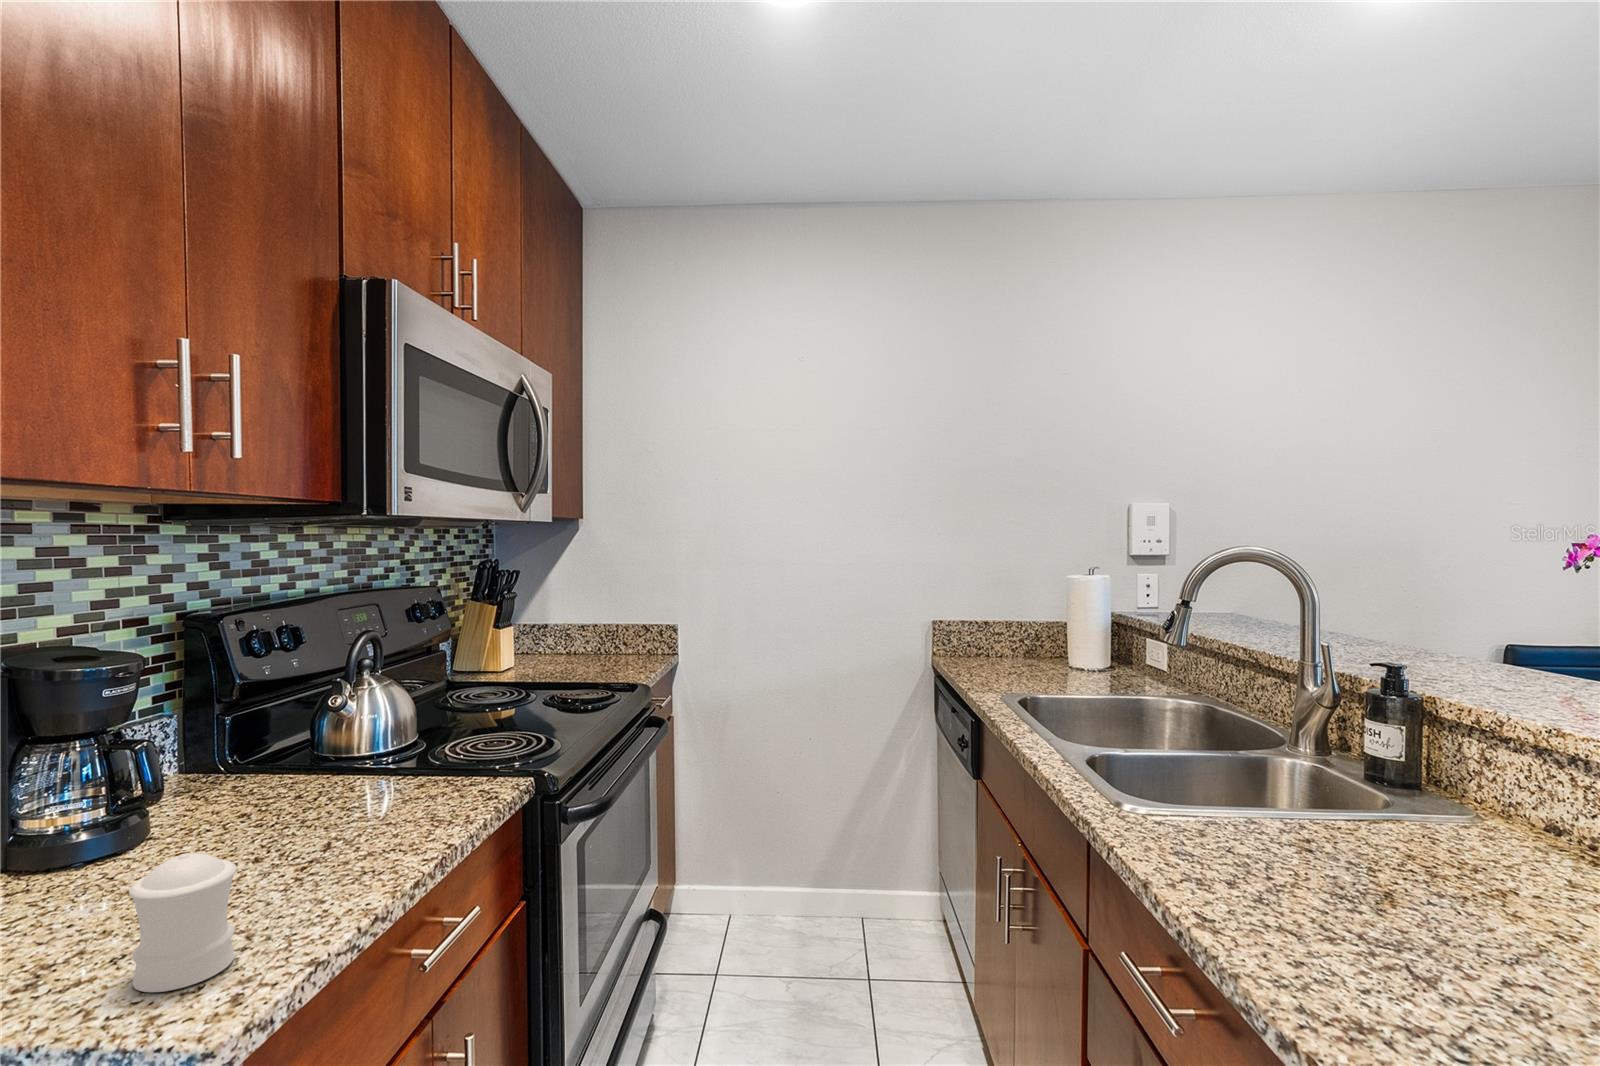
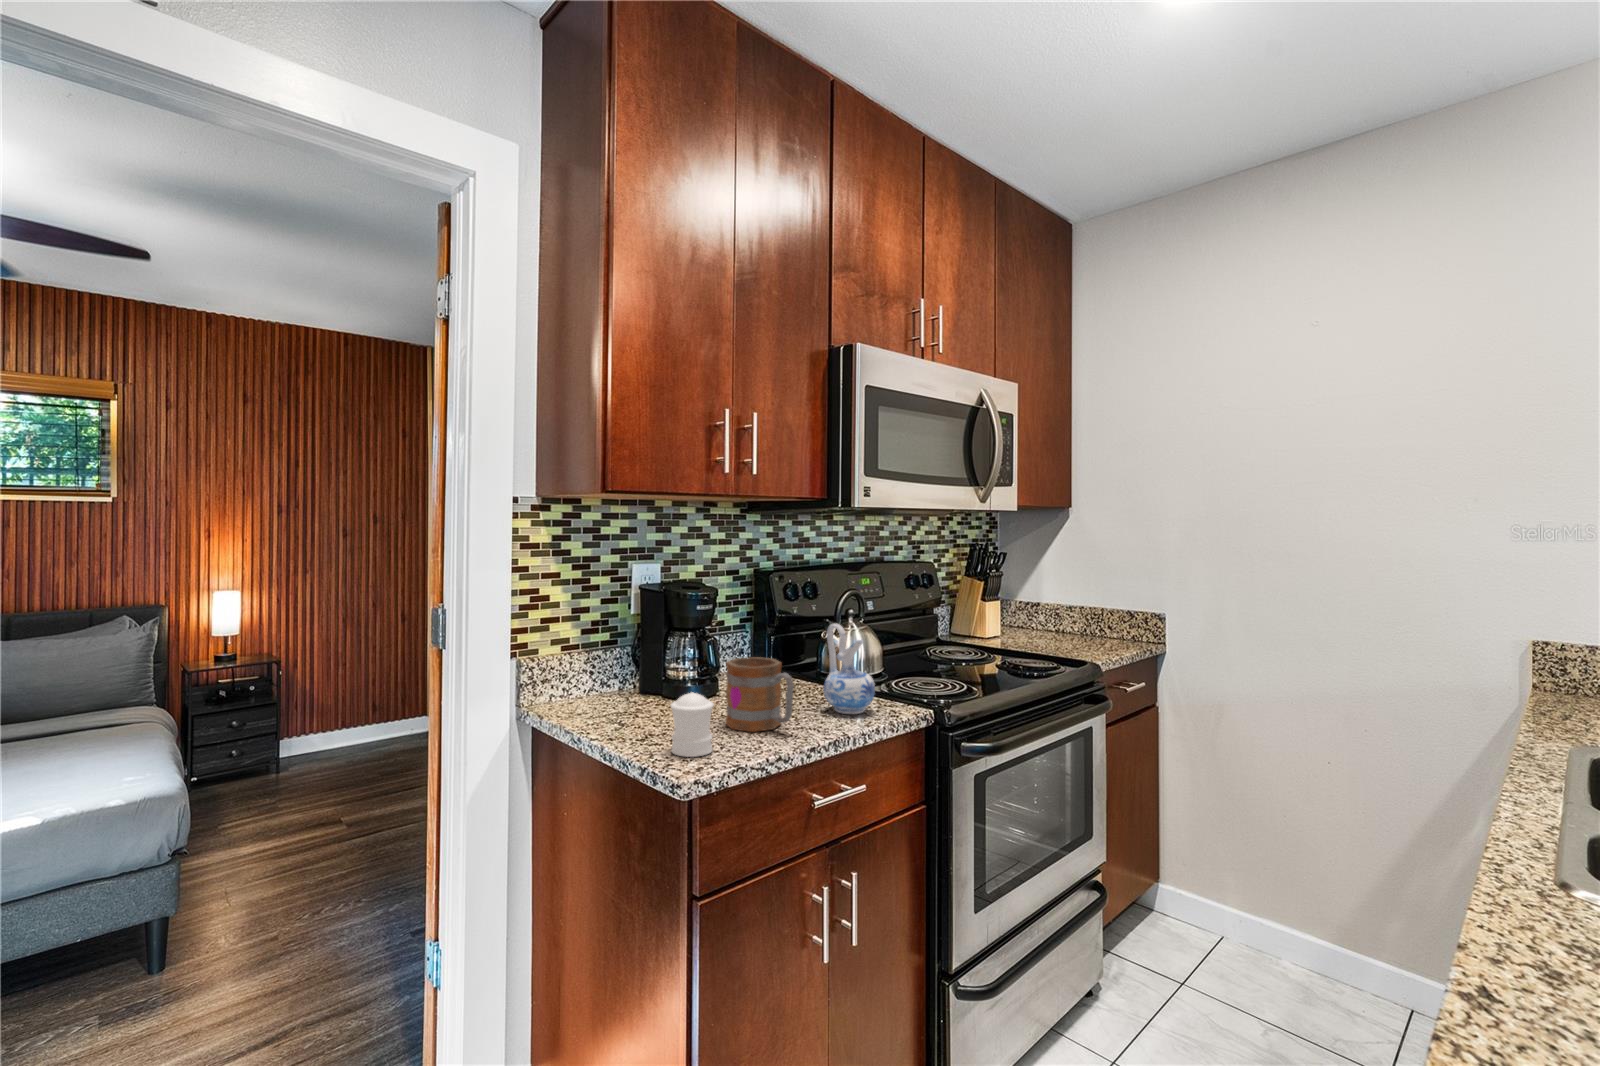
ceramic pitcher: none [378,679,462,812] -> present [823,624,875,714]
mug: none [217,752,368,894] -> present [726,657,794,732]

